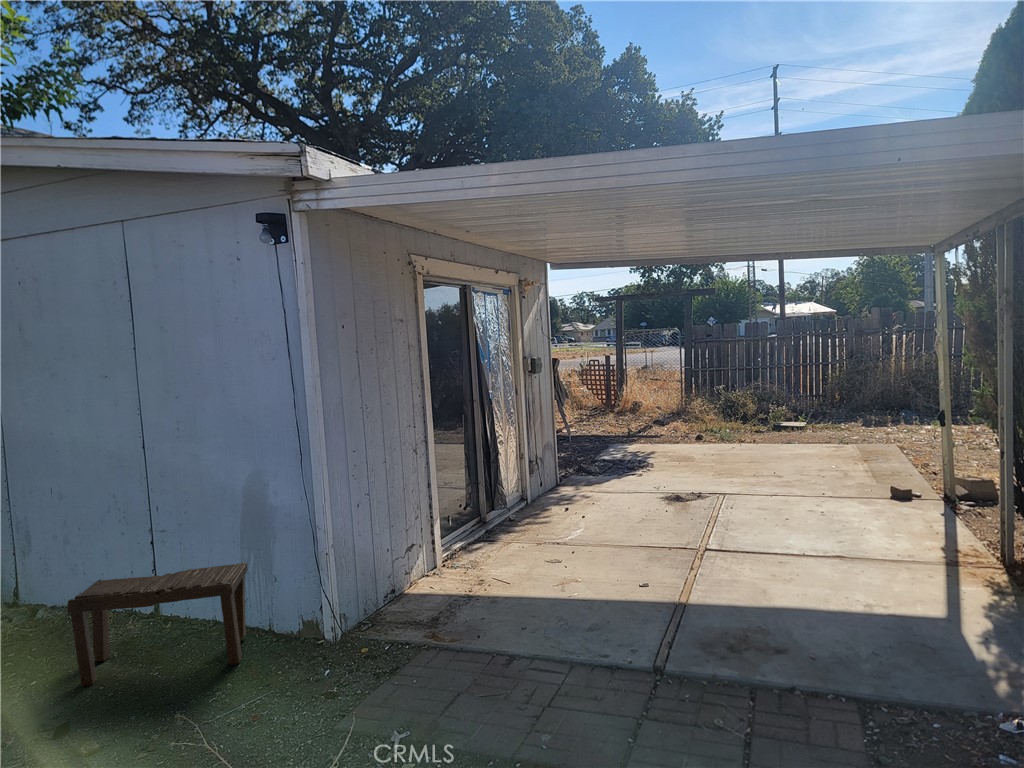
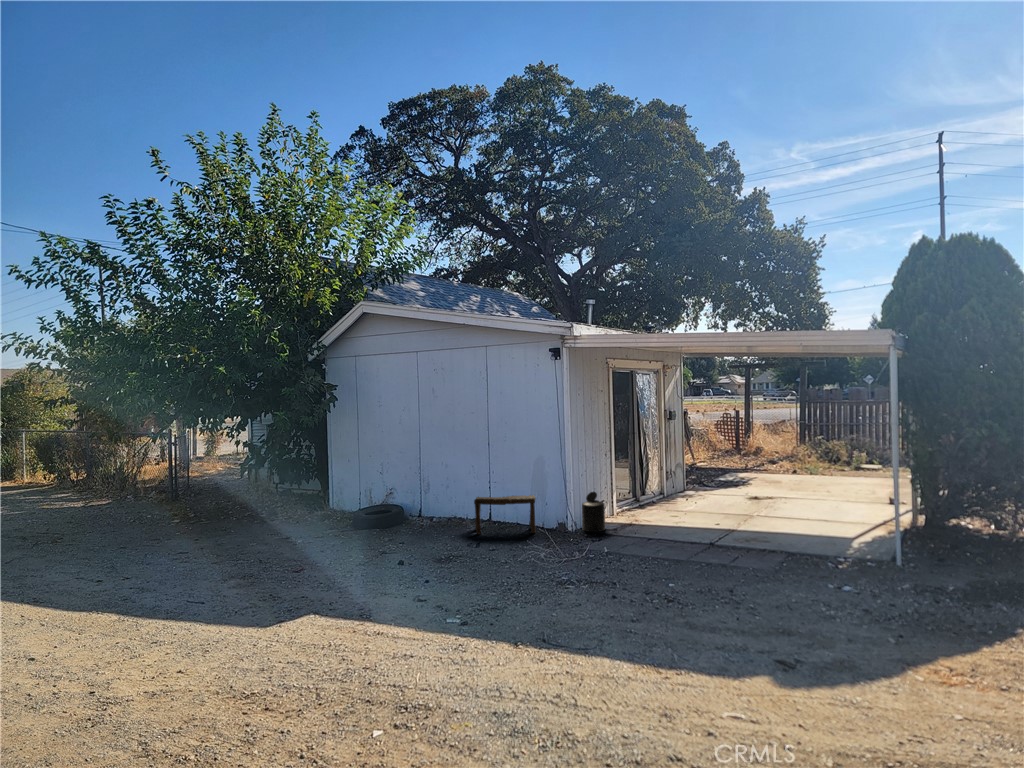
trash can: none [354,547,411,645] -> present [582,492,605,532]

